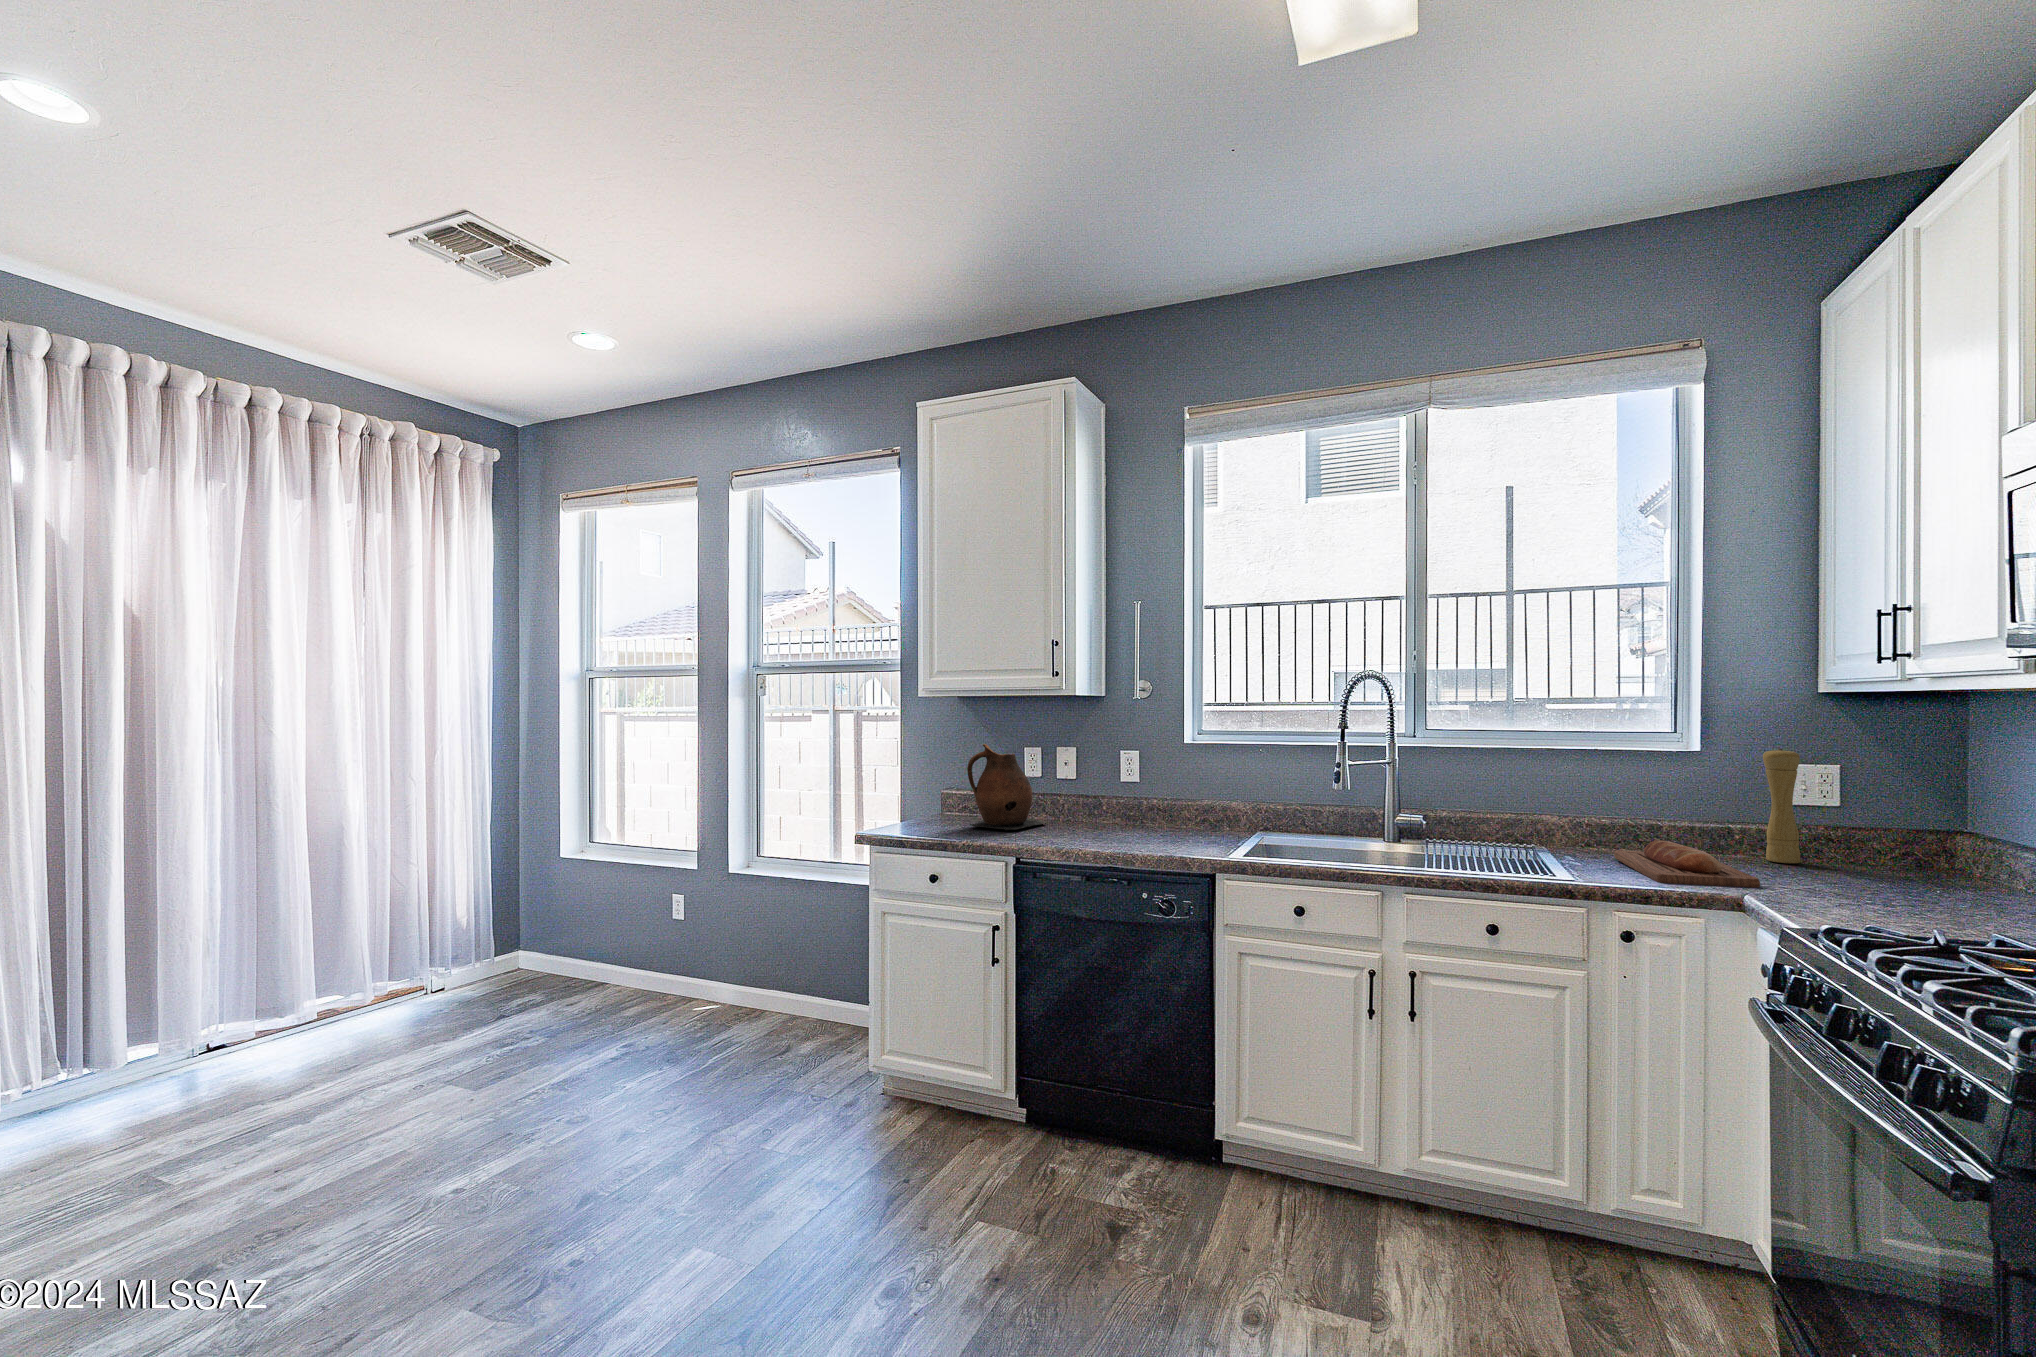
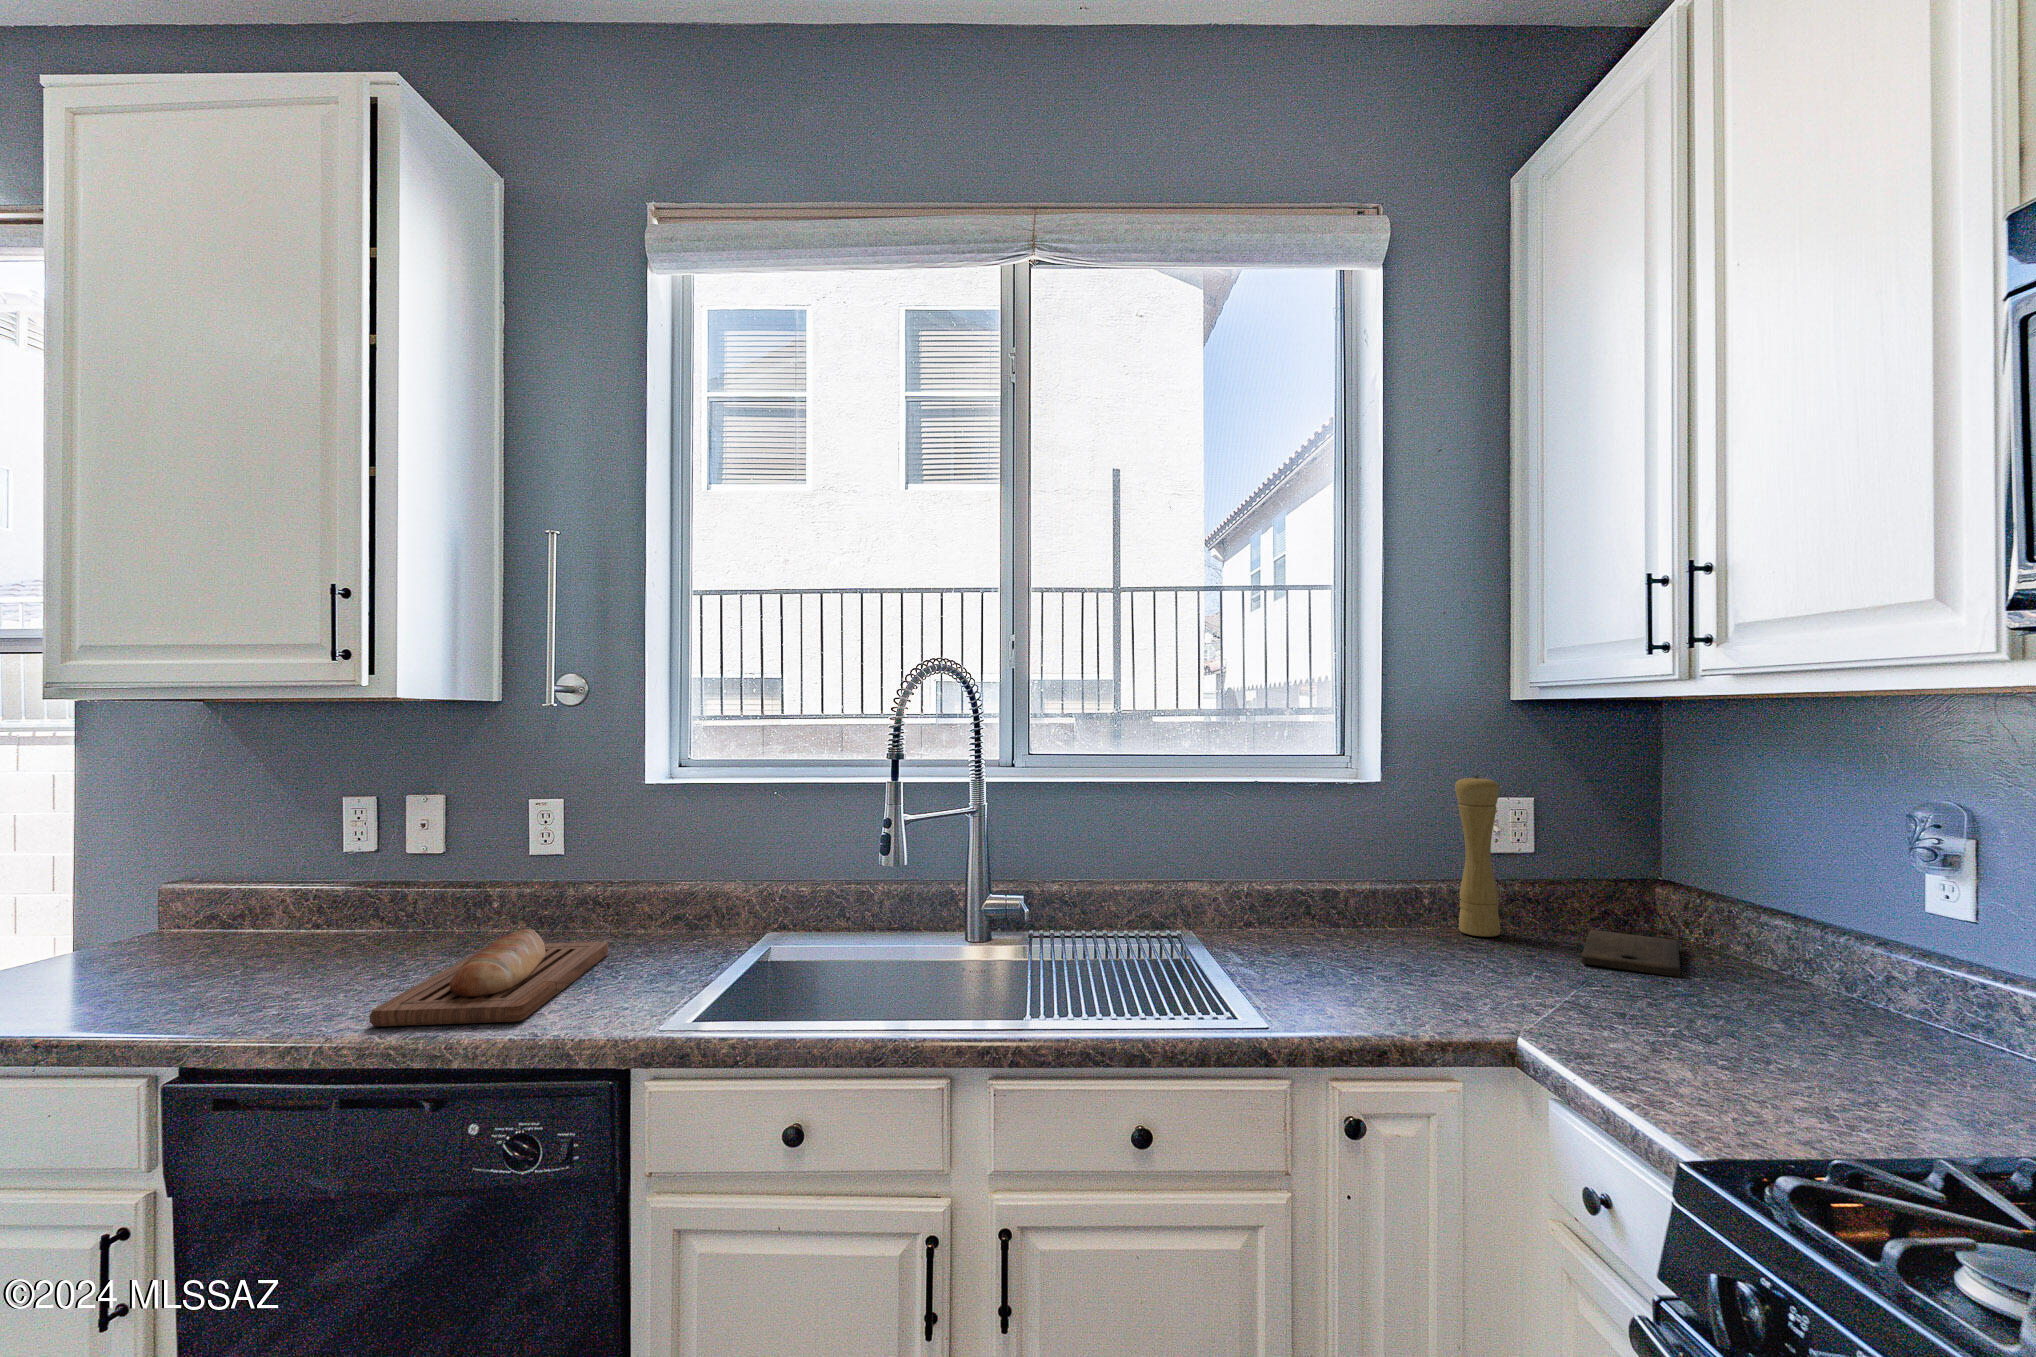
ceramic pitcher: present [967,744,1046,831] -> none [143,798,350,986]
bread loaf: present [1614,840,1760,888] -> present [369,929,608,1026]
cutting board: none [1846,863,1952,886] -> present [1581,930,1680,977]

